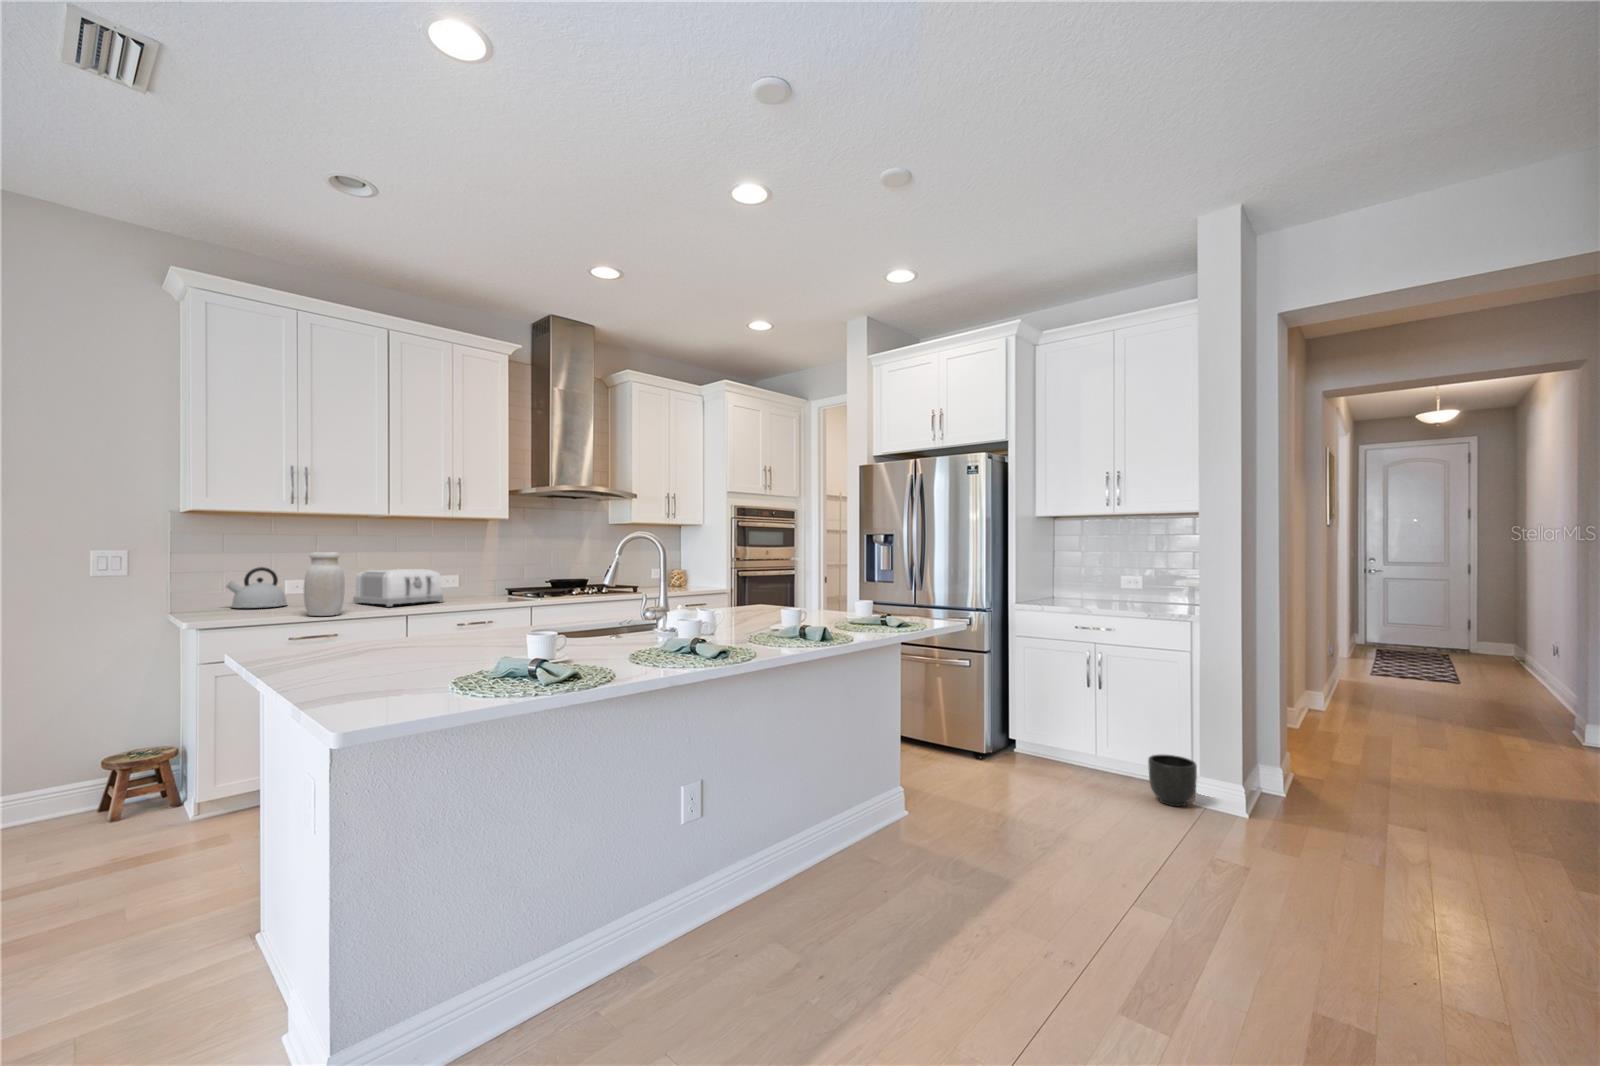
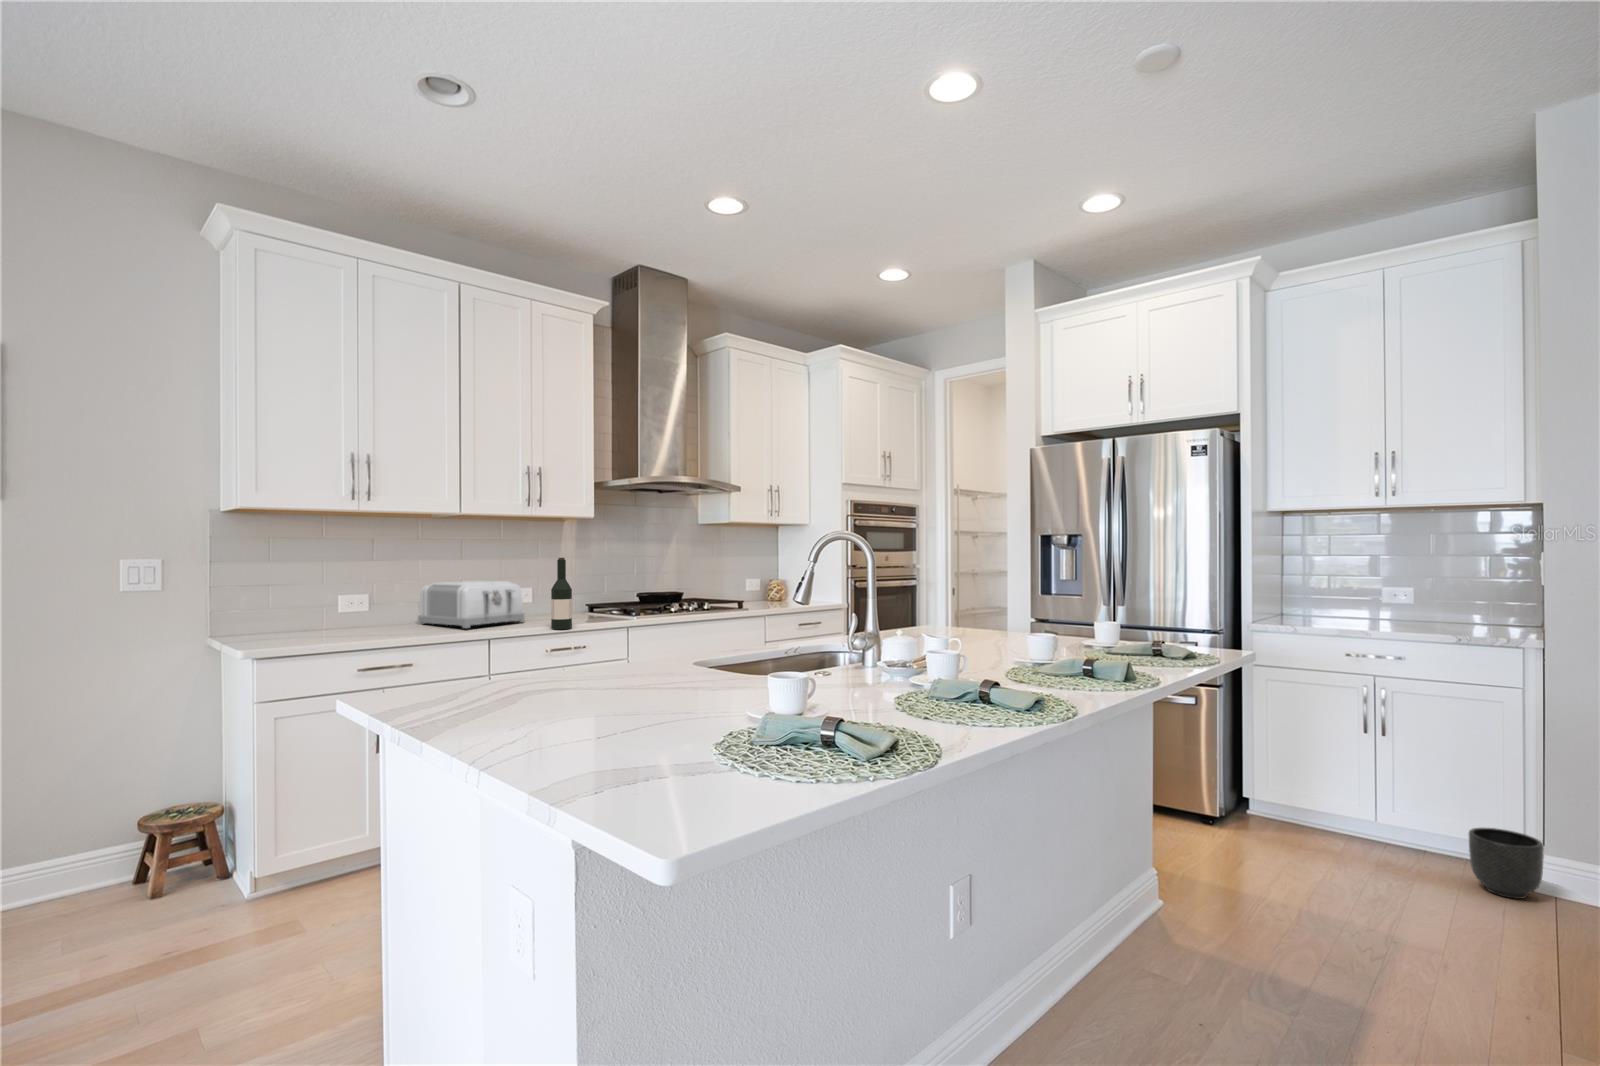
wine bottle: none [461,550,478,607] -> present [551,558,572,629]
jar: present [304,552,345,616] -> none [373,561,420,641]
kettle: present [226,567,287,608] -> none [272,579,342,631]

